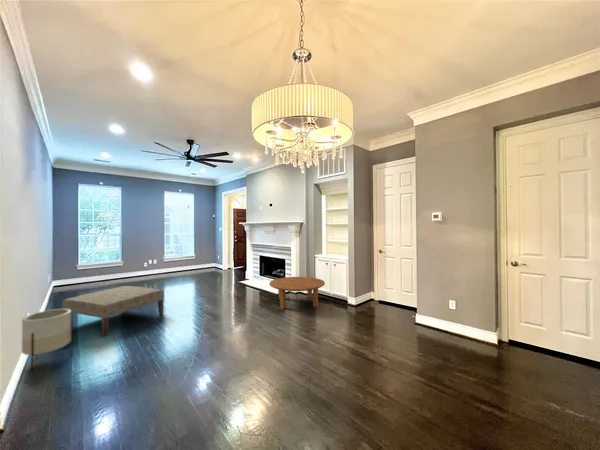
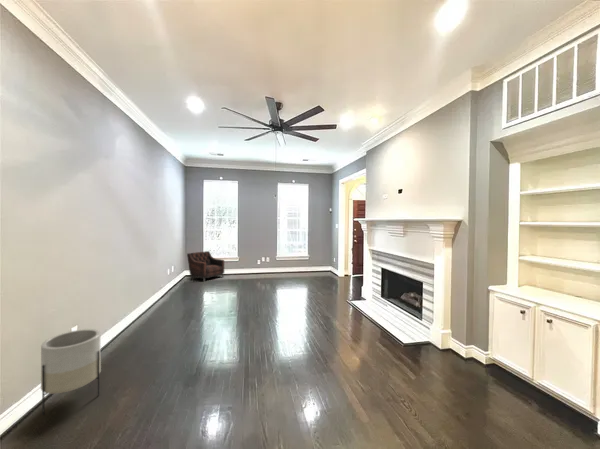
armchair: none [61,258,109,287] -> present [187,251,224,281]
coffee table: present [270,277,325,309] -> none [390,316,514,404]
ottoman: present [62,286,164,336] -> none [138,294,237,368]

